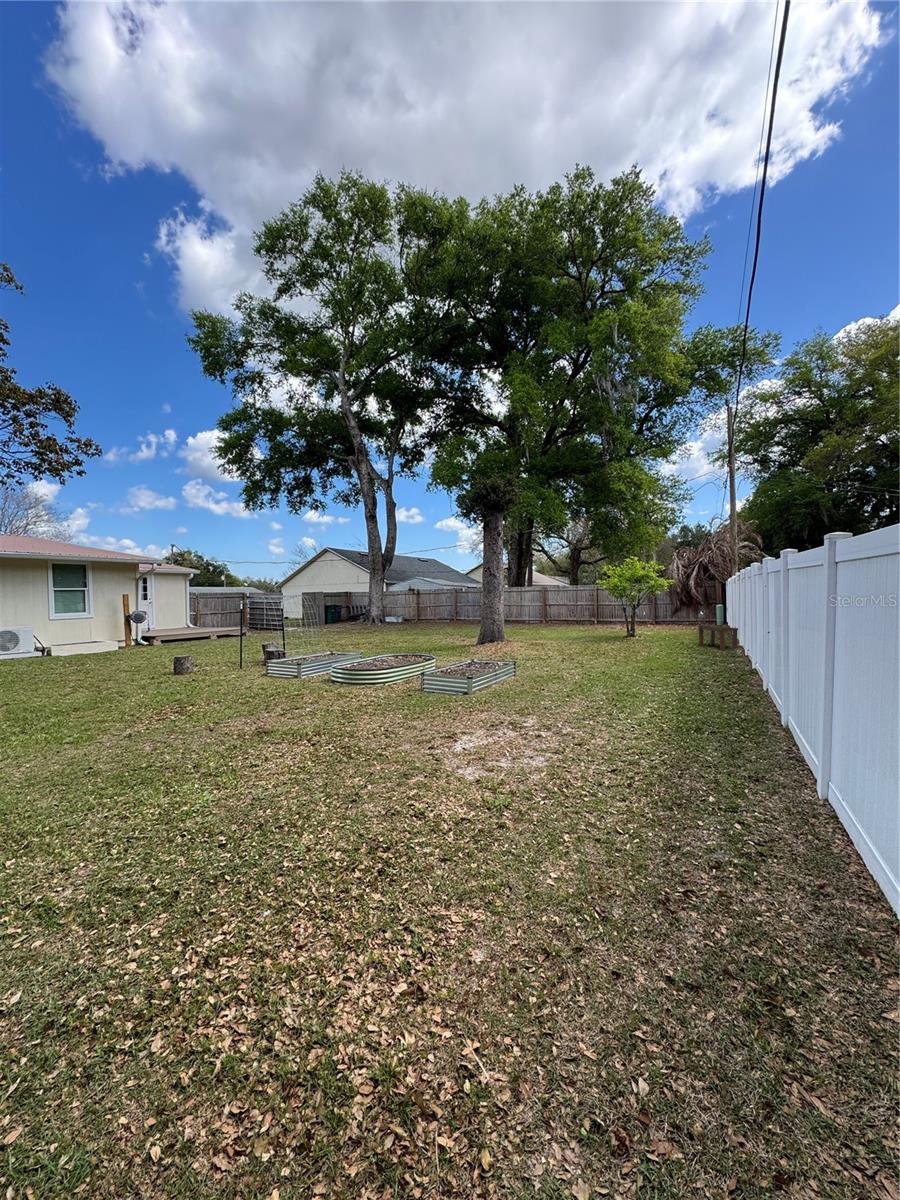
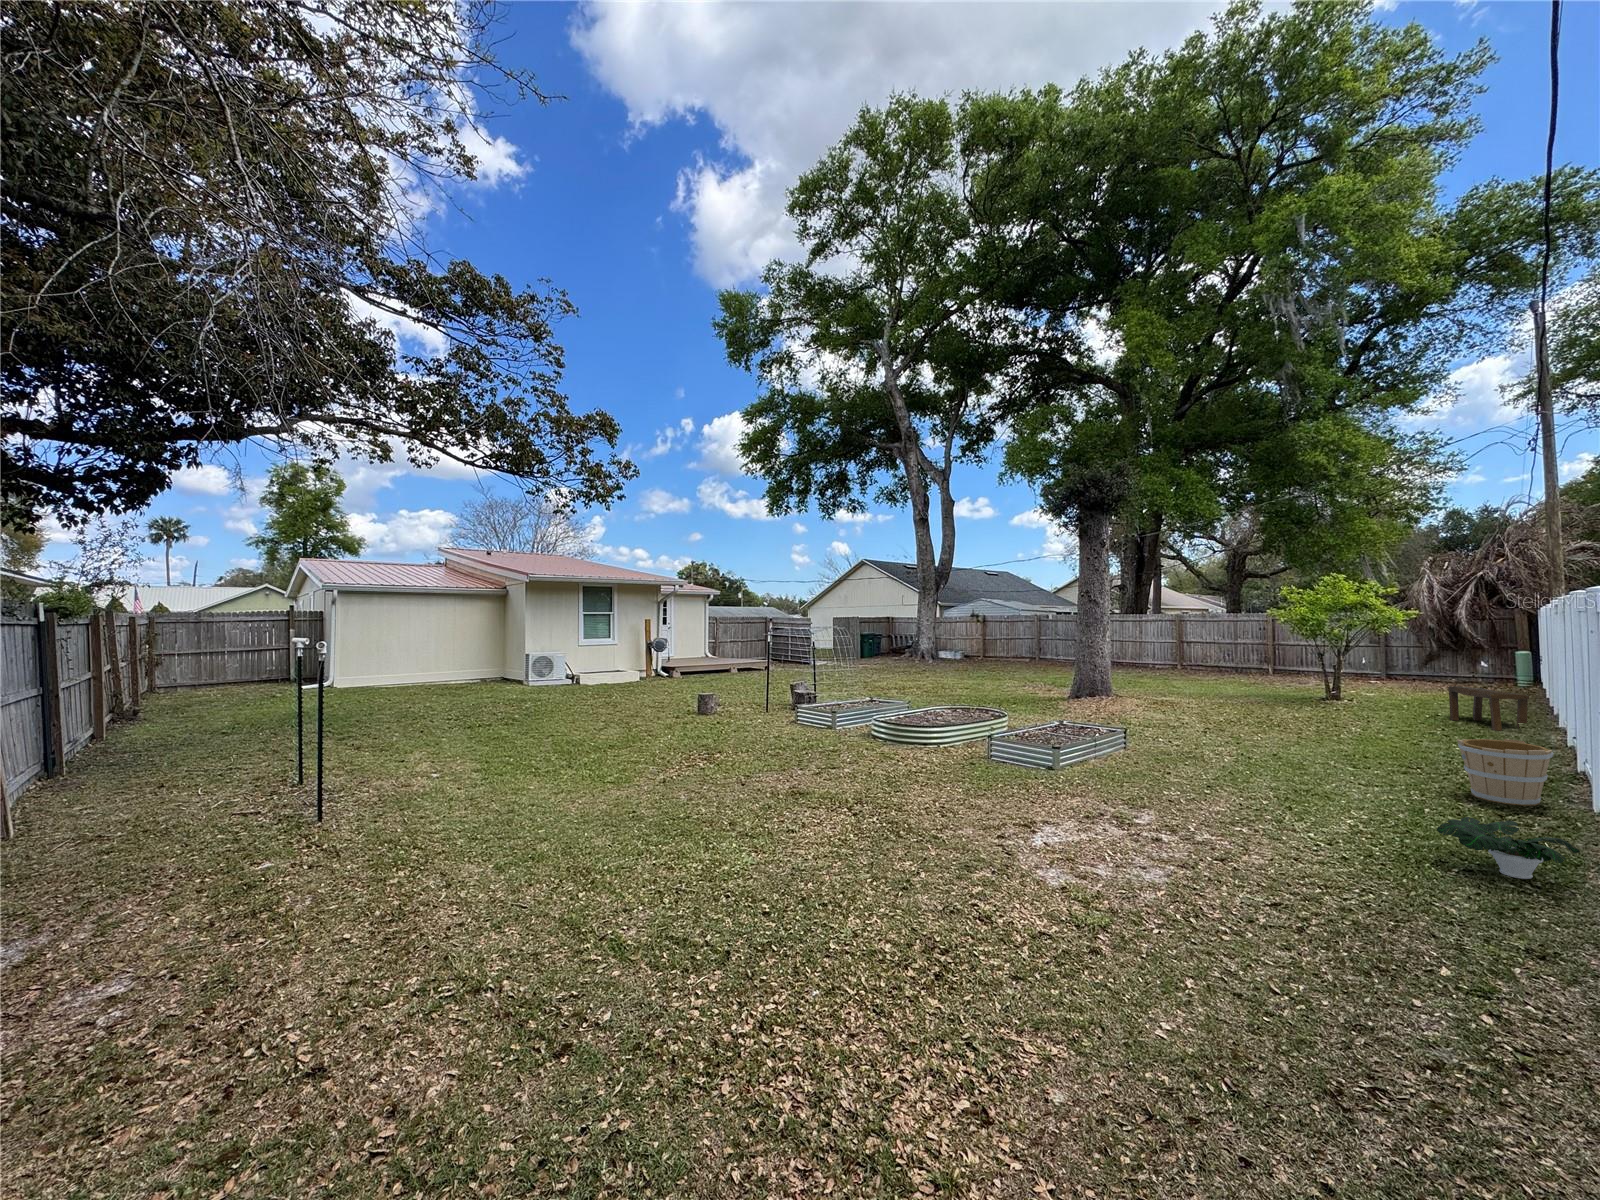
wooden bucket: none [710,652,758,692] -> present [1457,739,1554,806]
potted plant: none [706,701,779,736] -> present [1437,817,1580,879]

